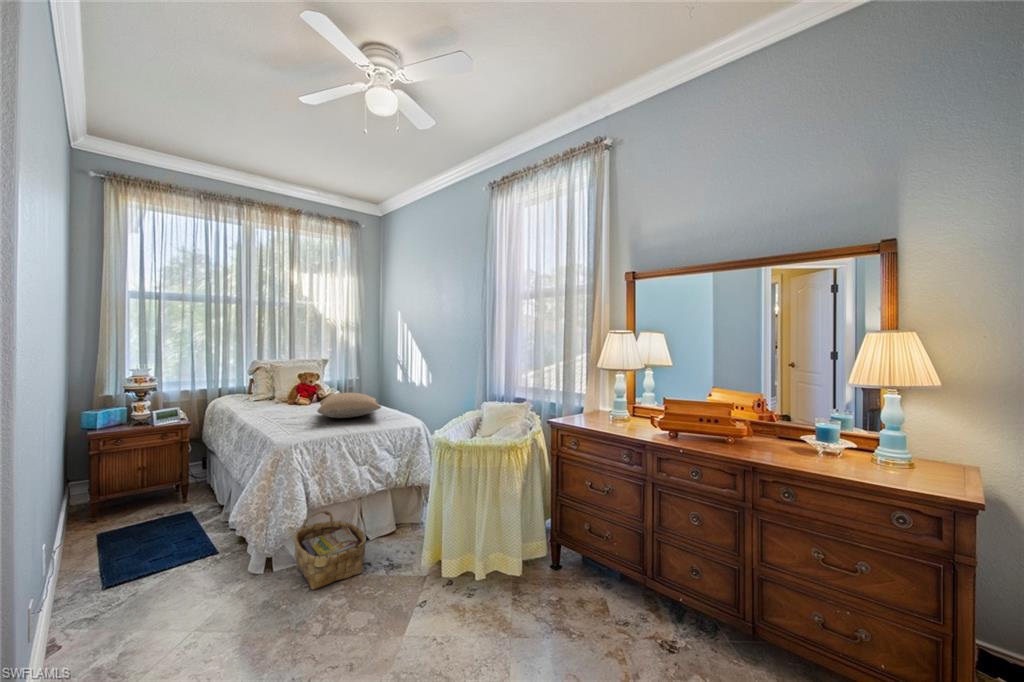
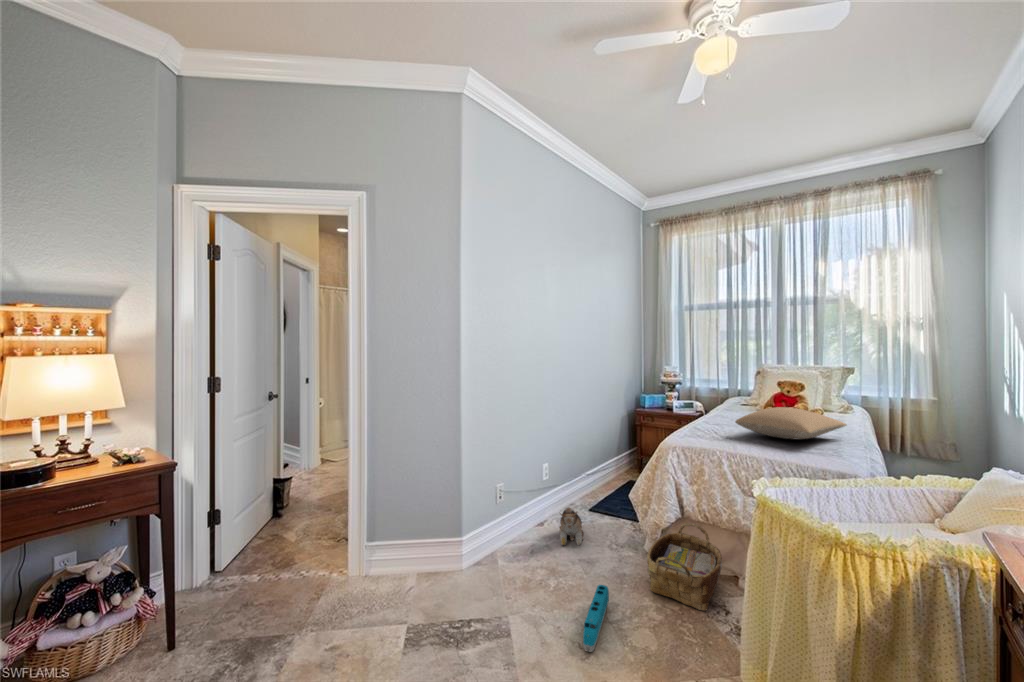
plush toy: none [112,567,185,632] -> present [560,508,584,545]
toy train: none [290,605,353,659] -> present [583,585,609,652]

